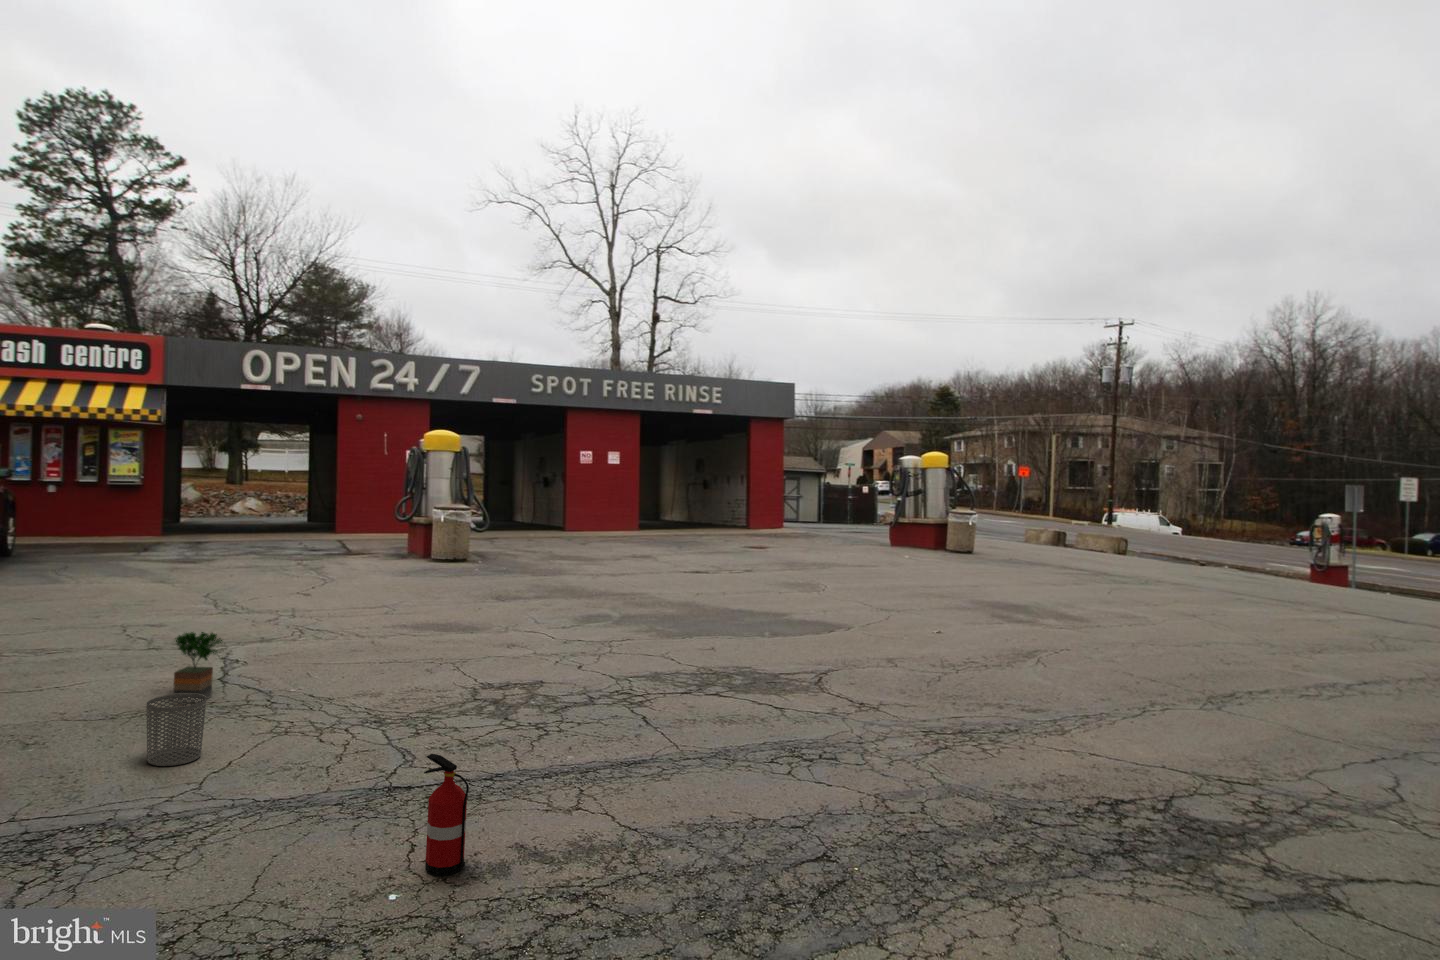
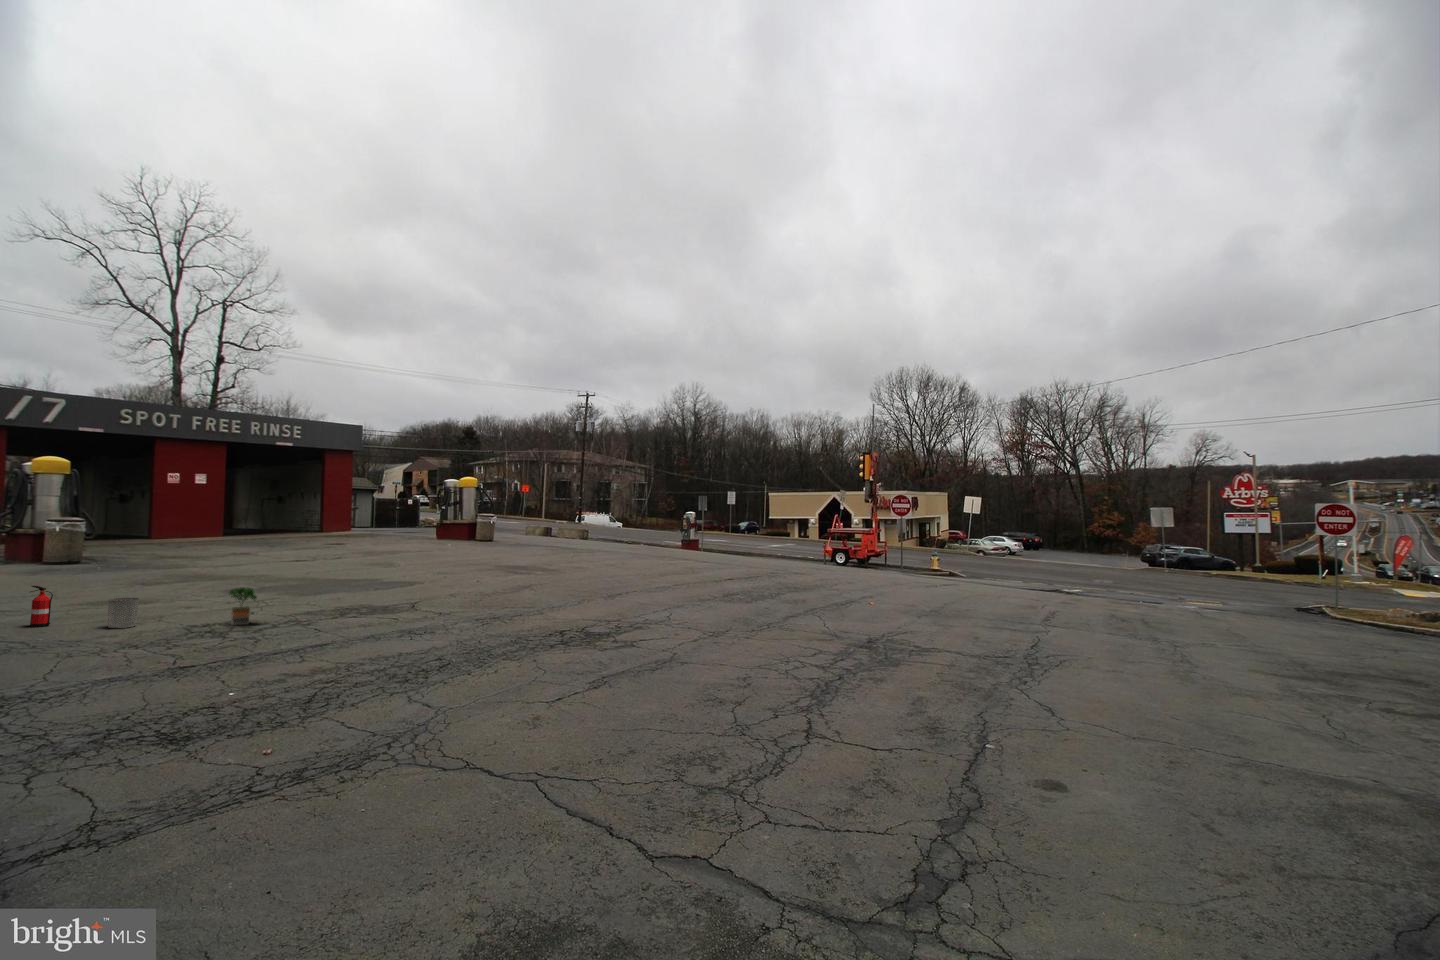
potted tree: present [173,632,222,702] -> present [229,588,257,626]
fire extinguisher: present [424,754,469,876] -> present [30,586,53,627]

